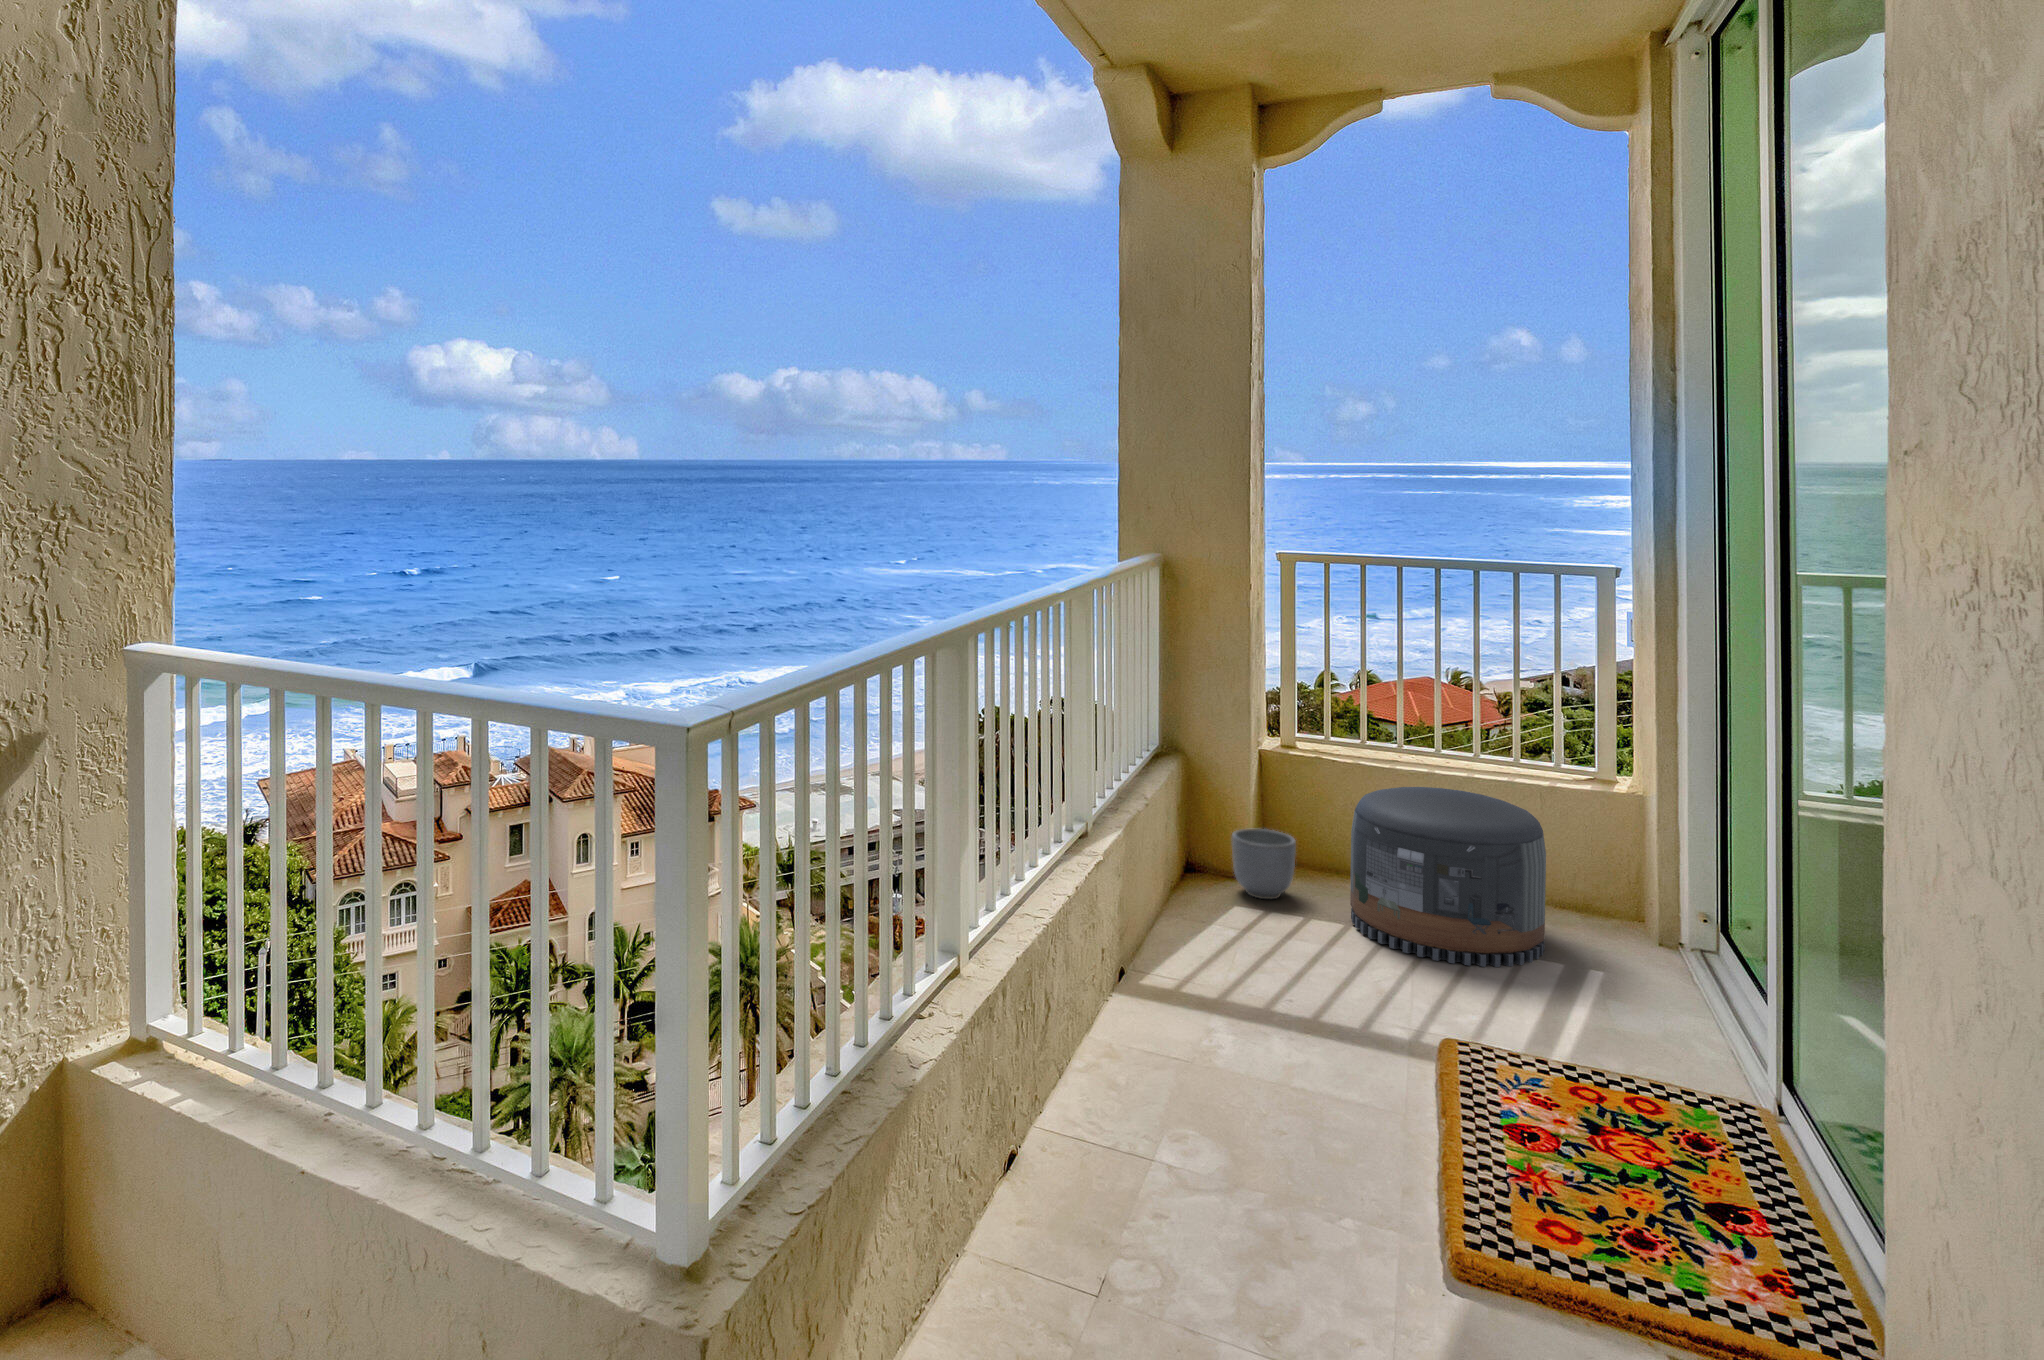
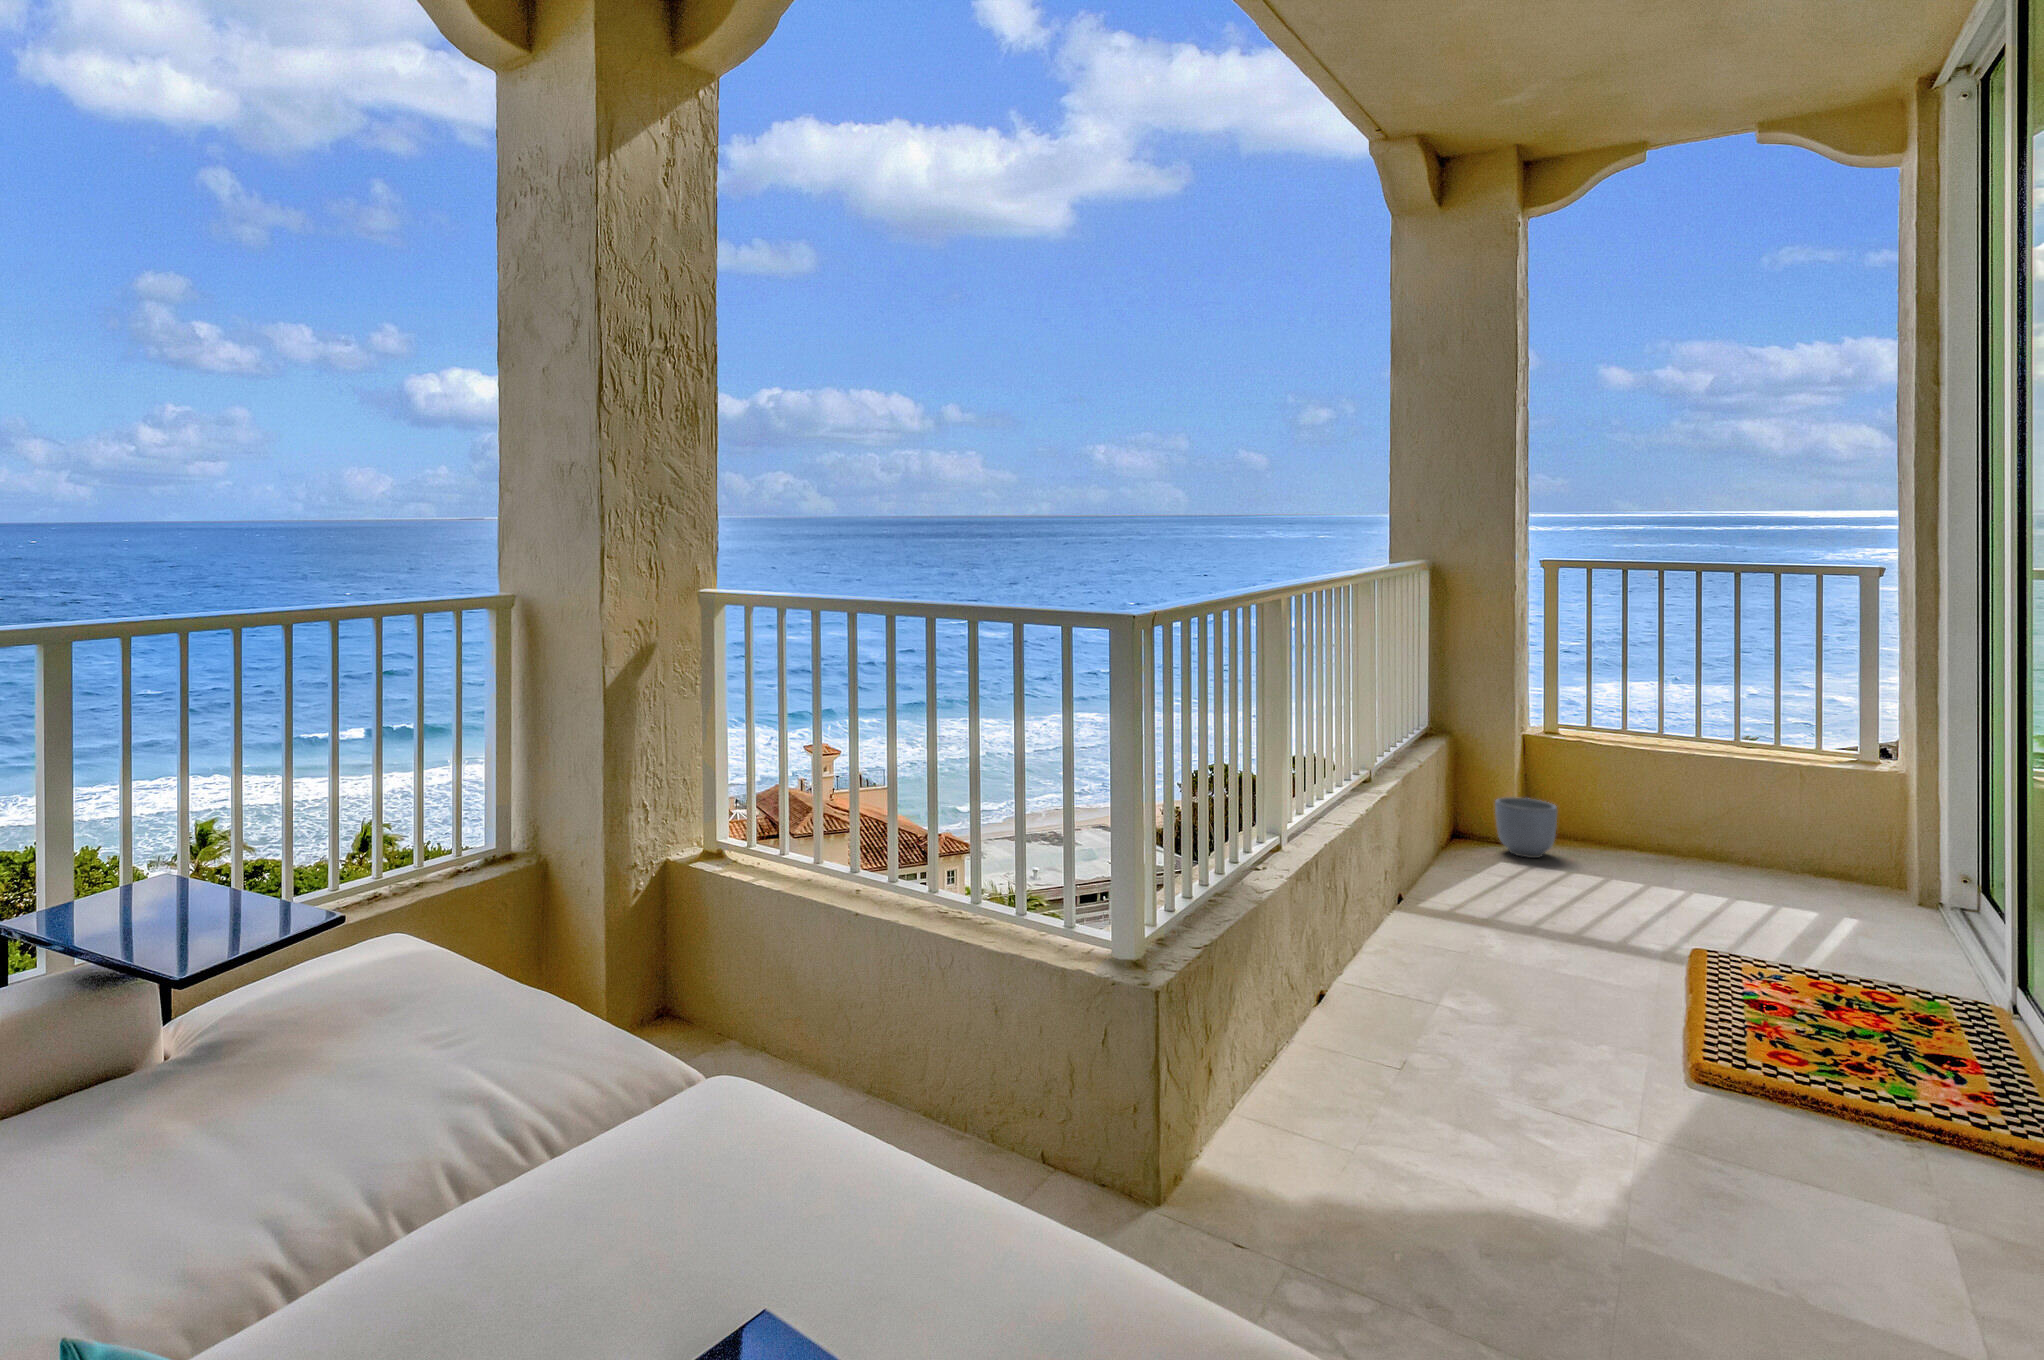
pouf: present [1350,787,1546,967] -> none [1611,760,1803,912]

